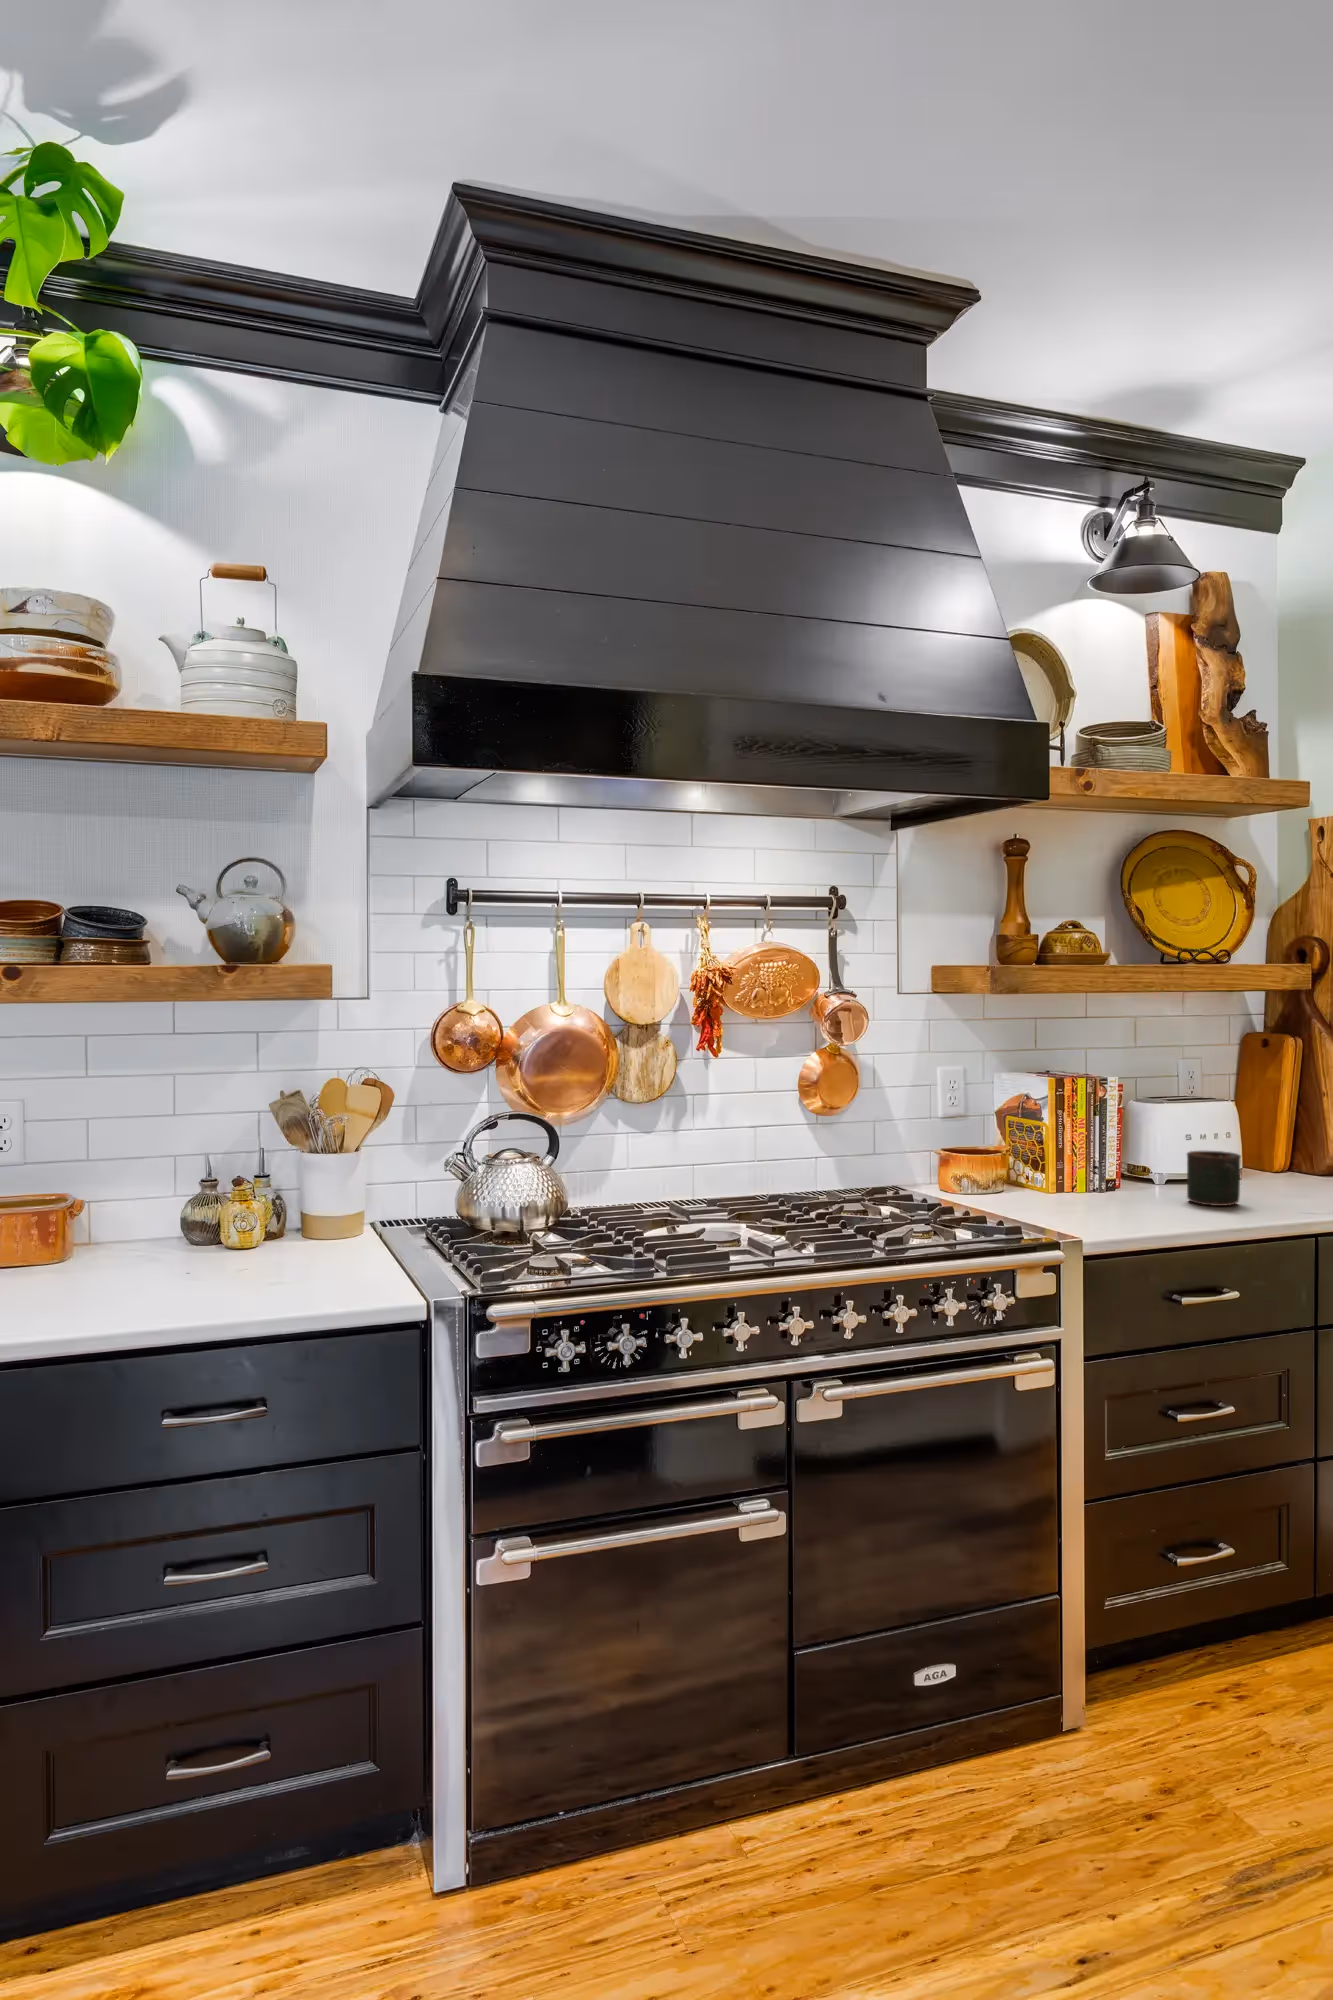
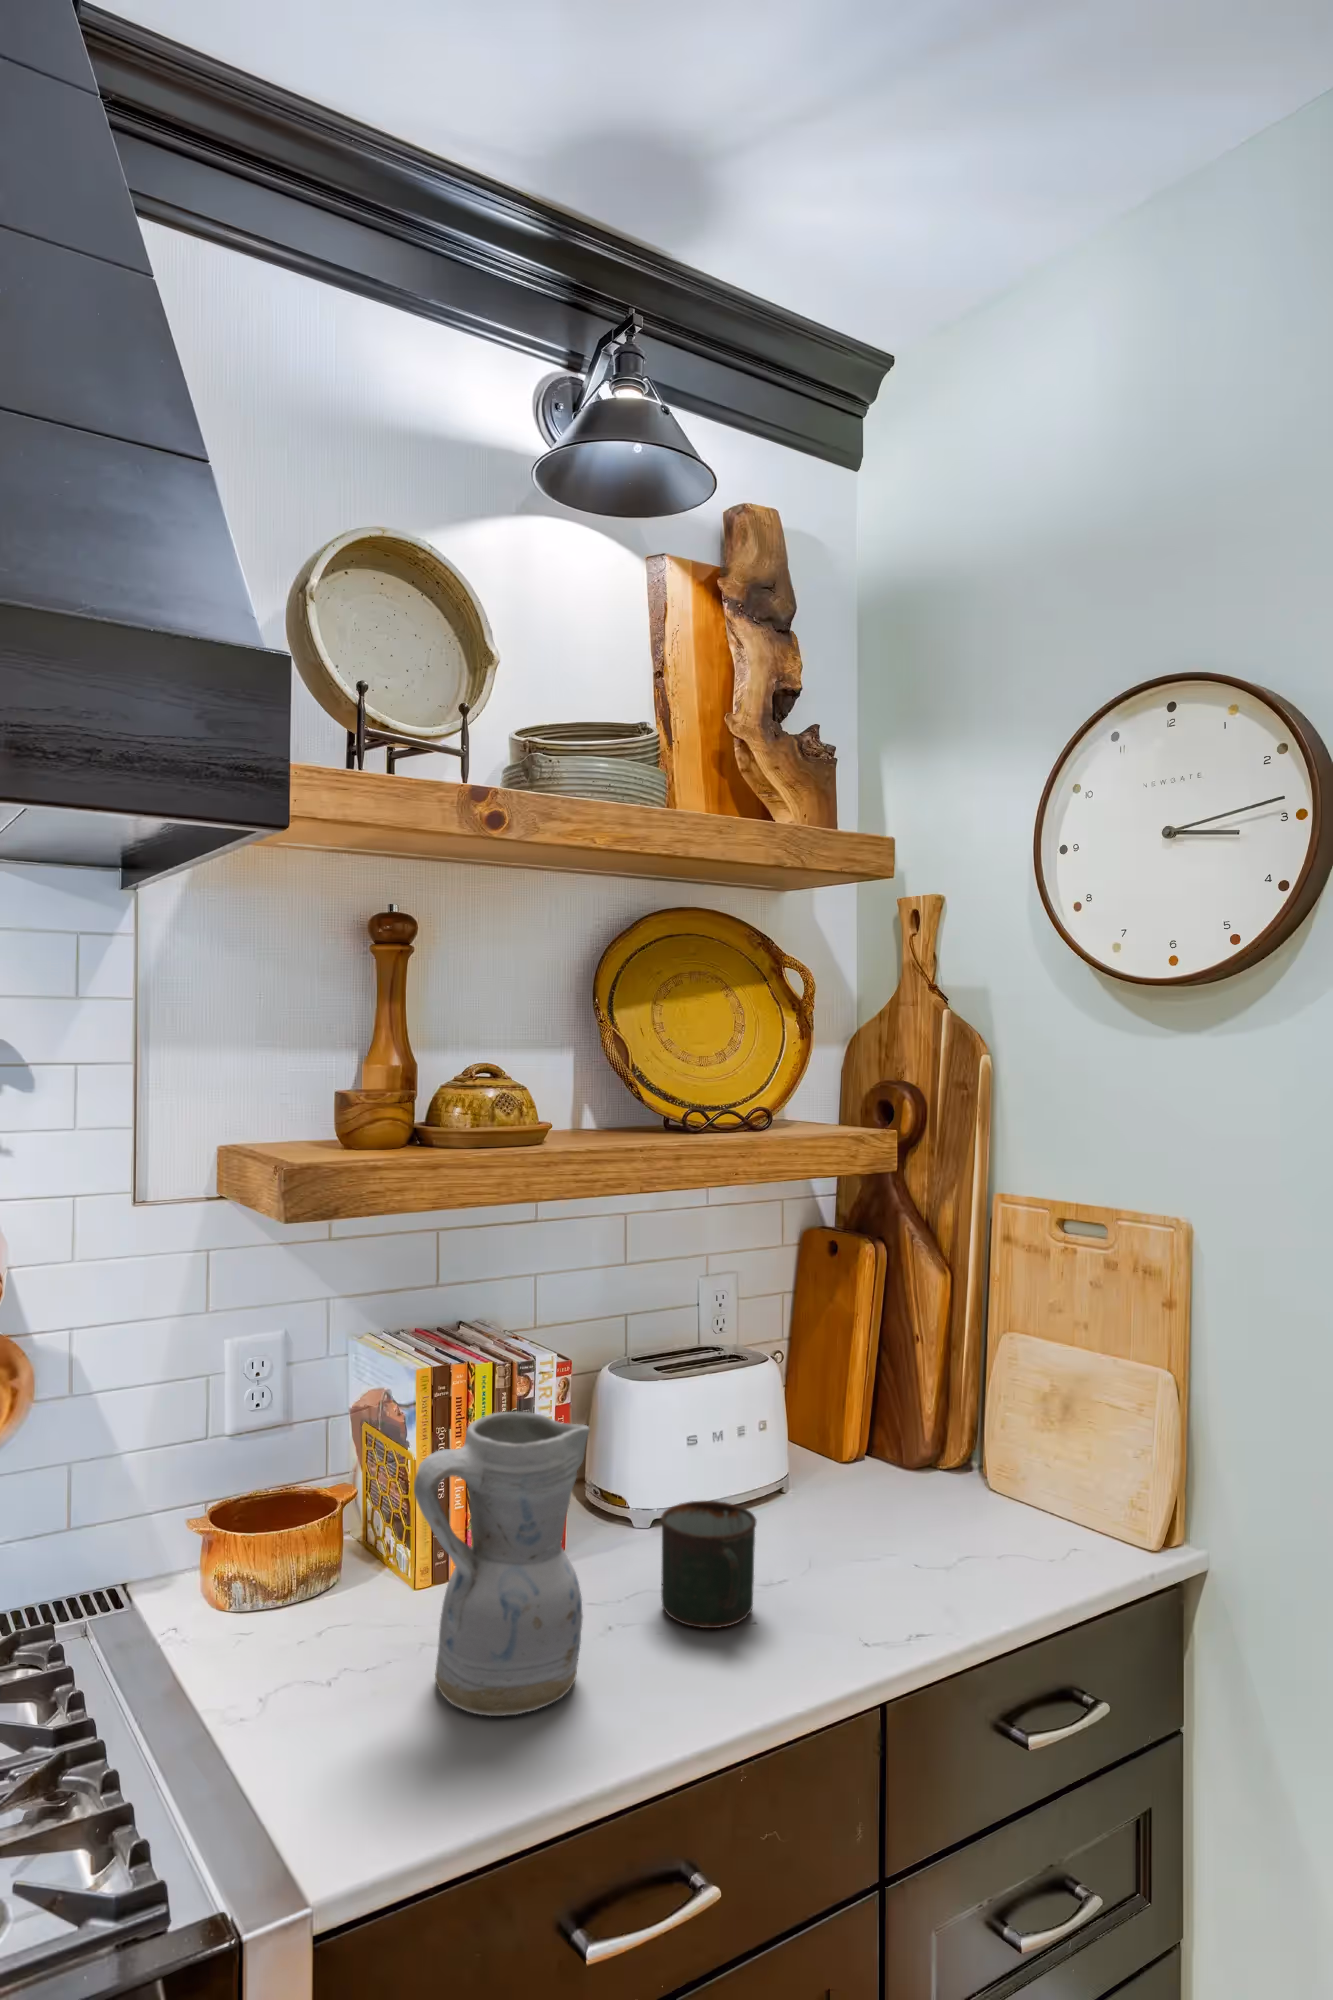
ceramic pitcher: none [1079,1085,1161,1217] -> present [414,1412,589,1716]

